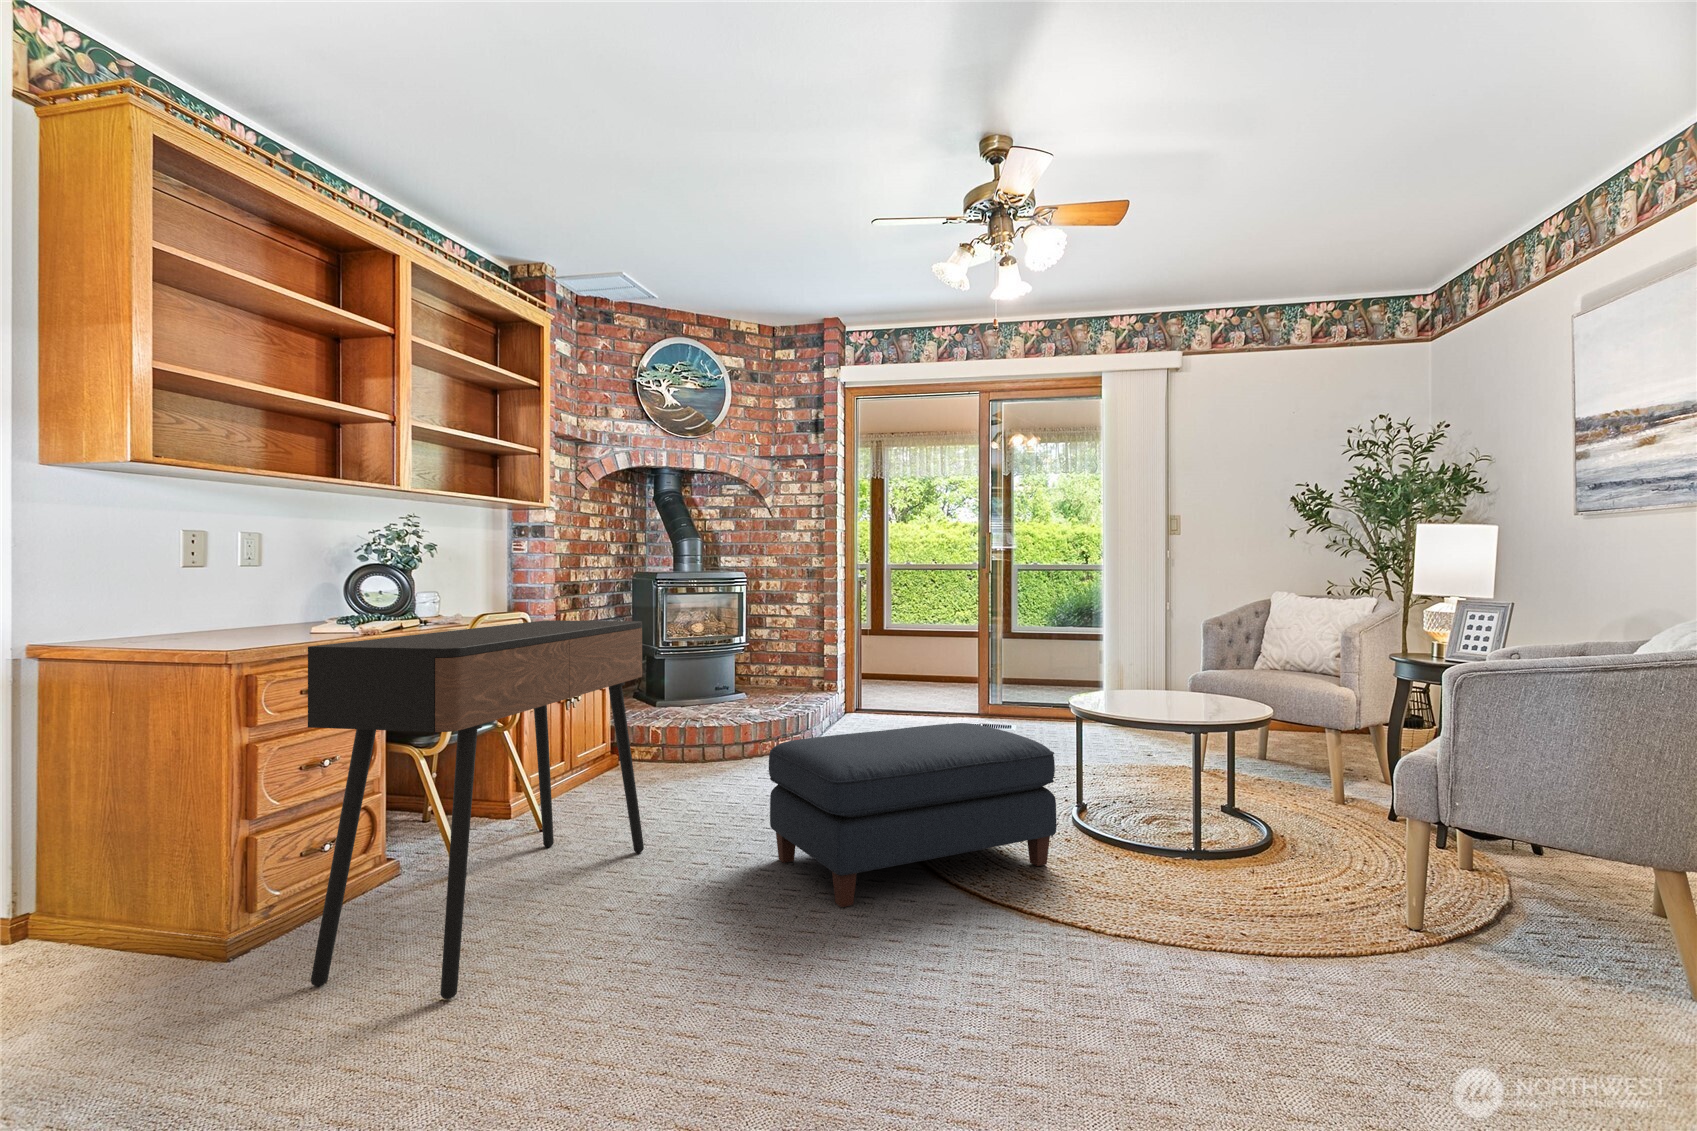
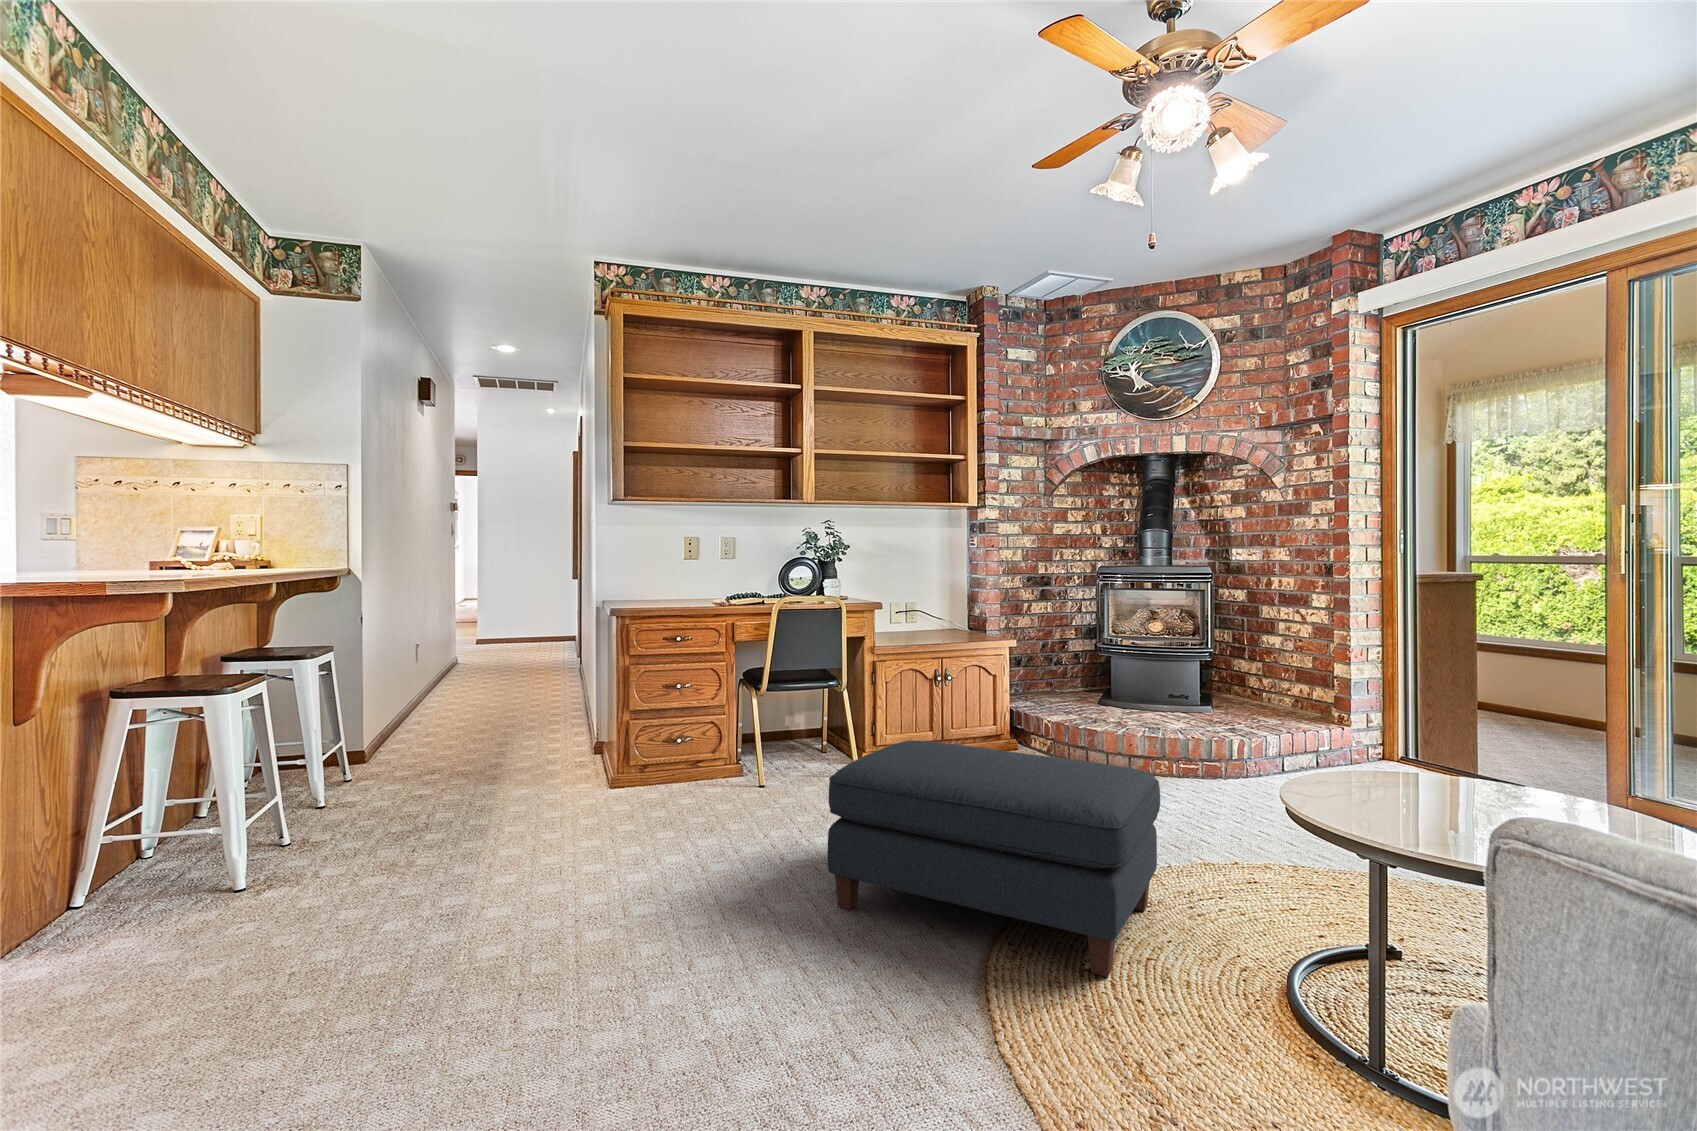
console table: present [308,620,644,999] -> none [572,606,856,845]

